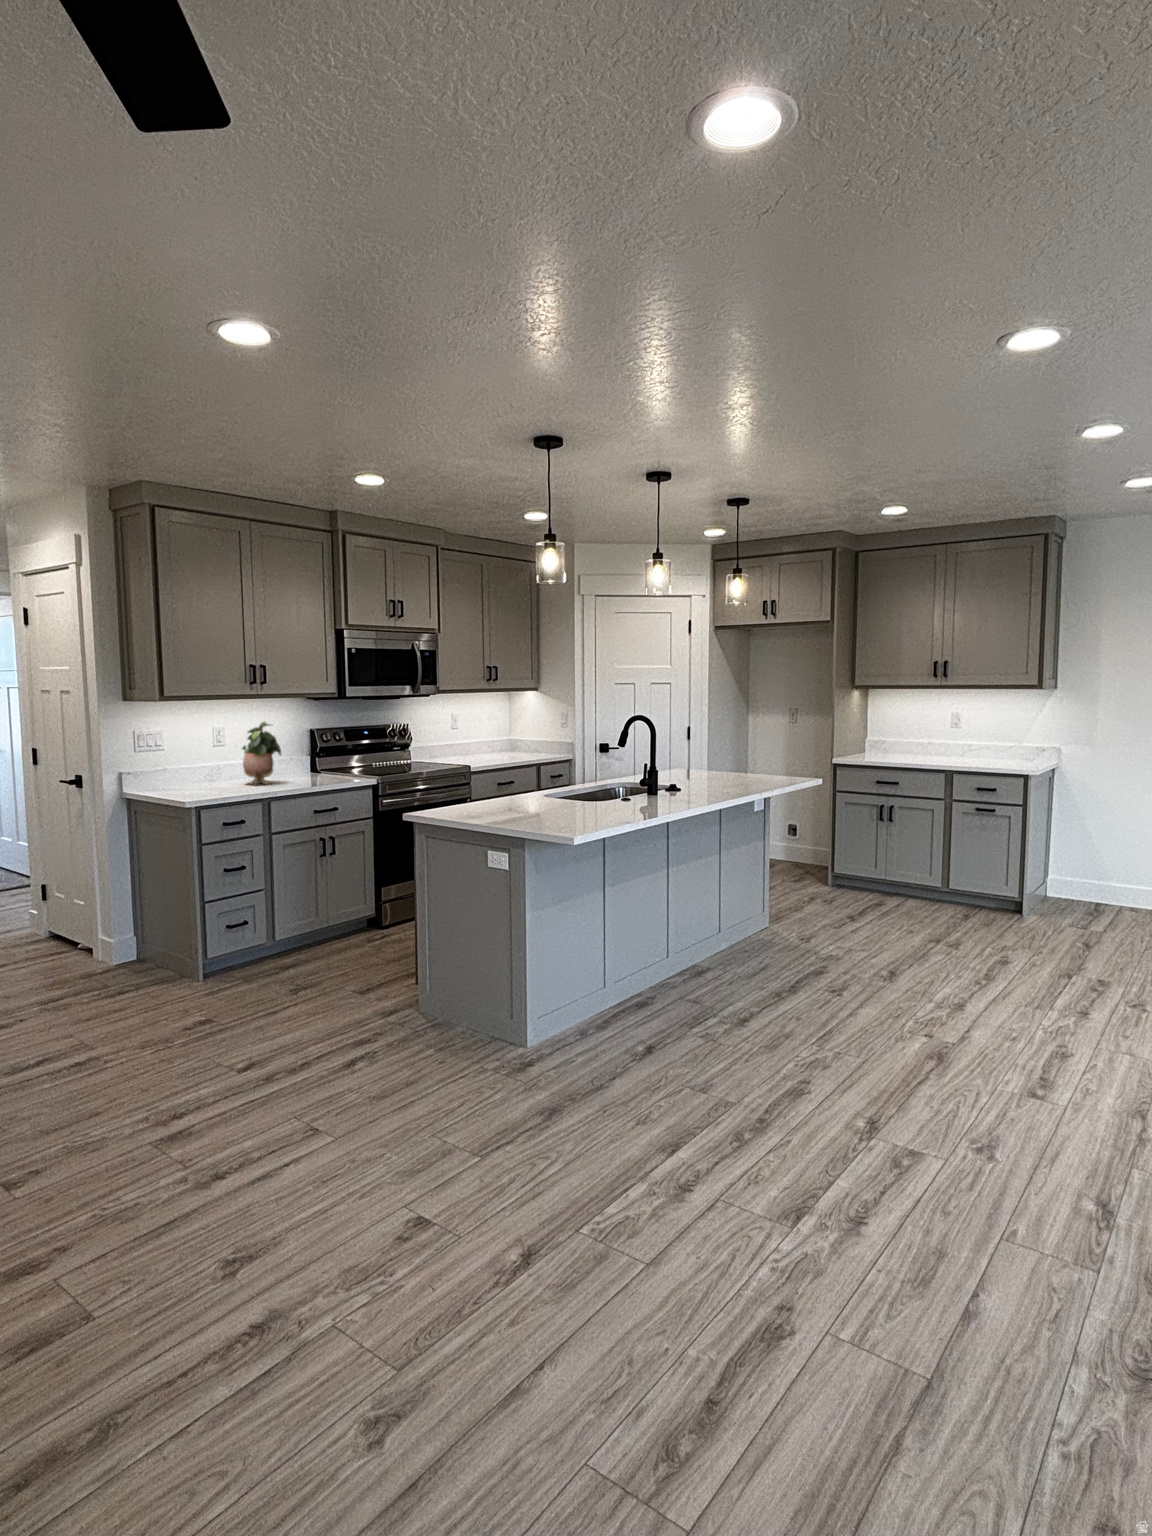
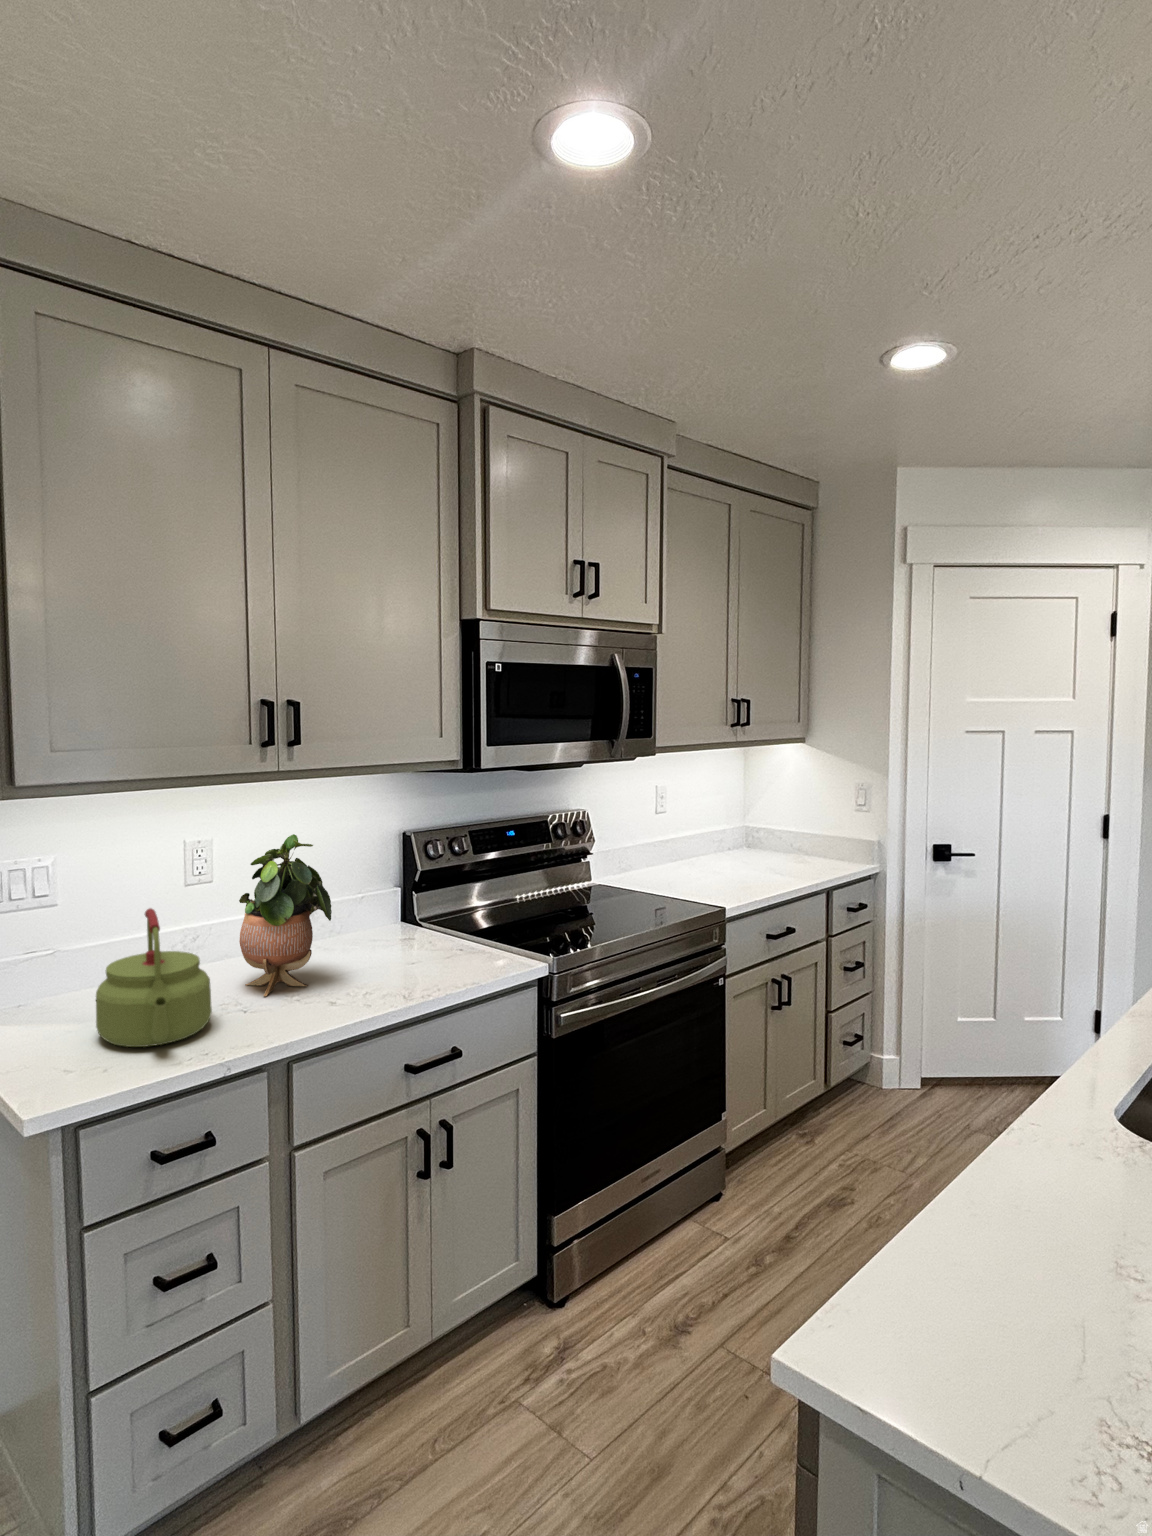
kettle: none [193,745,237,794] -> present [96,908,212,1047]

